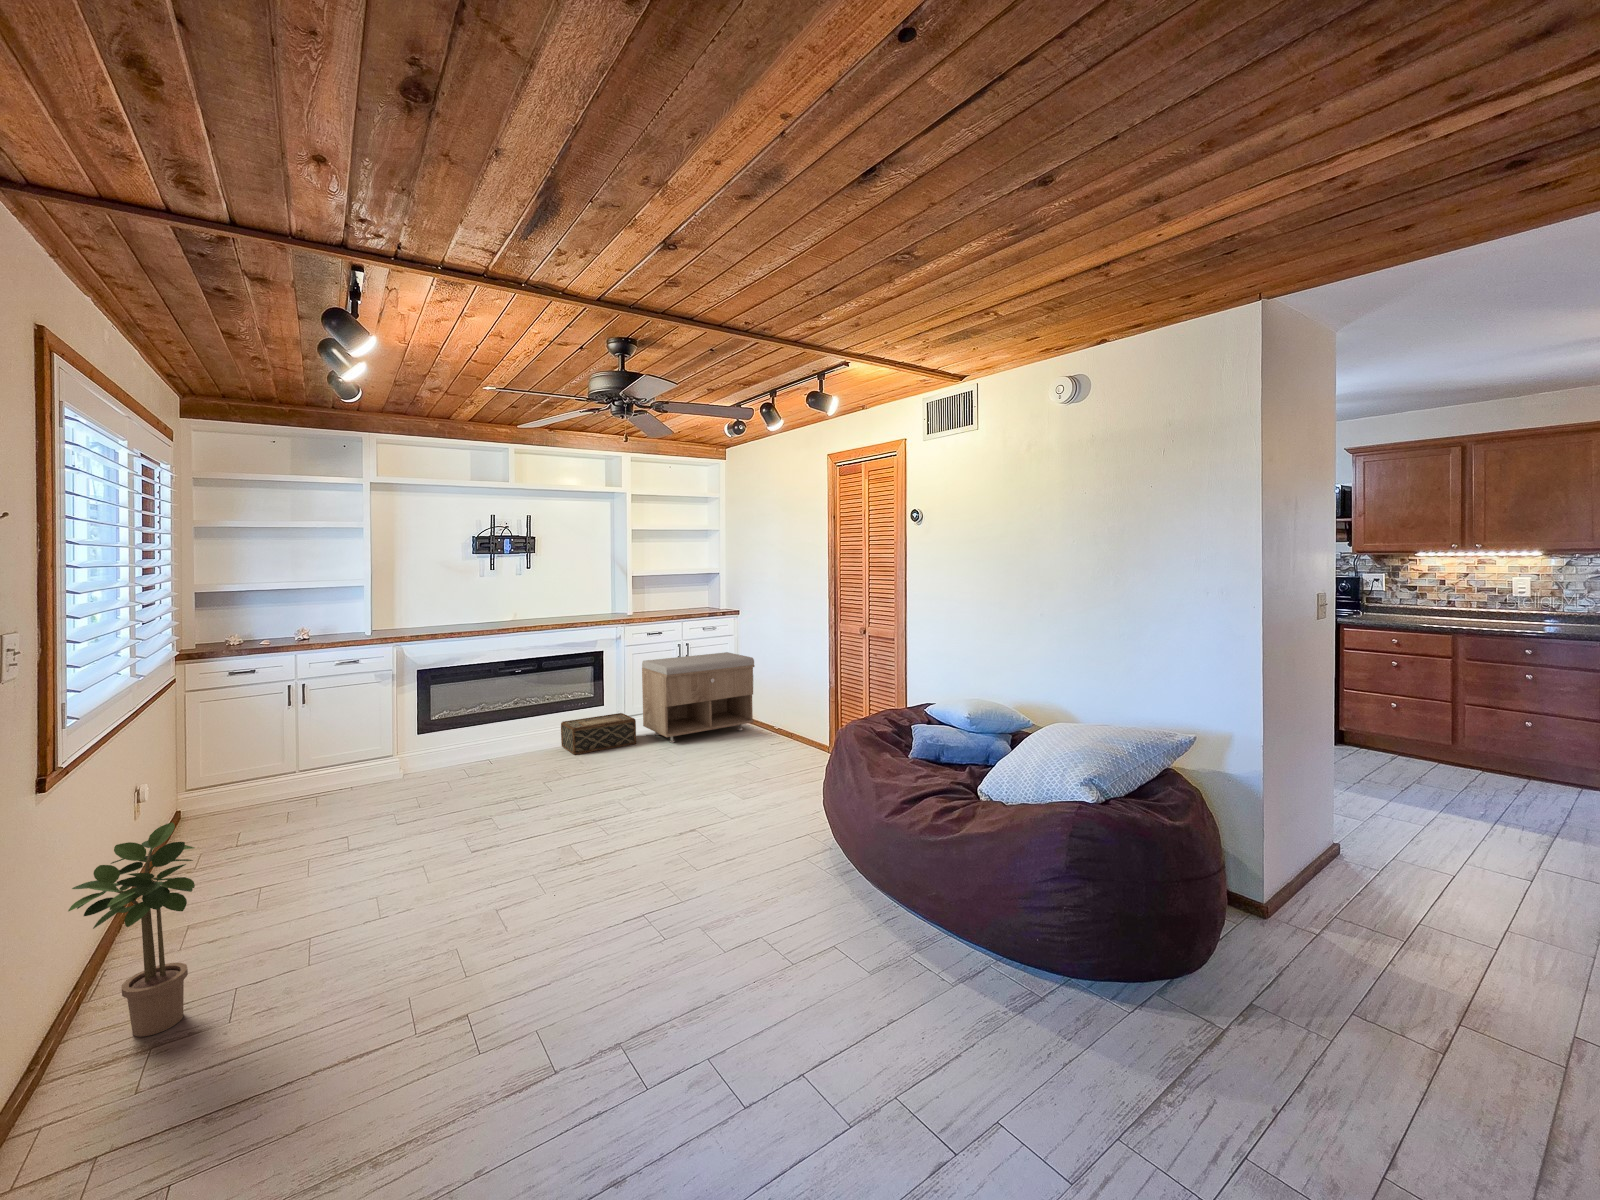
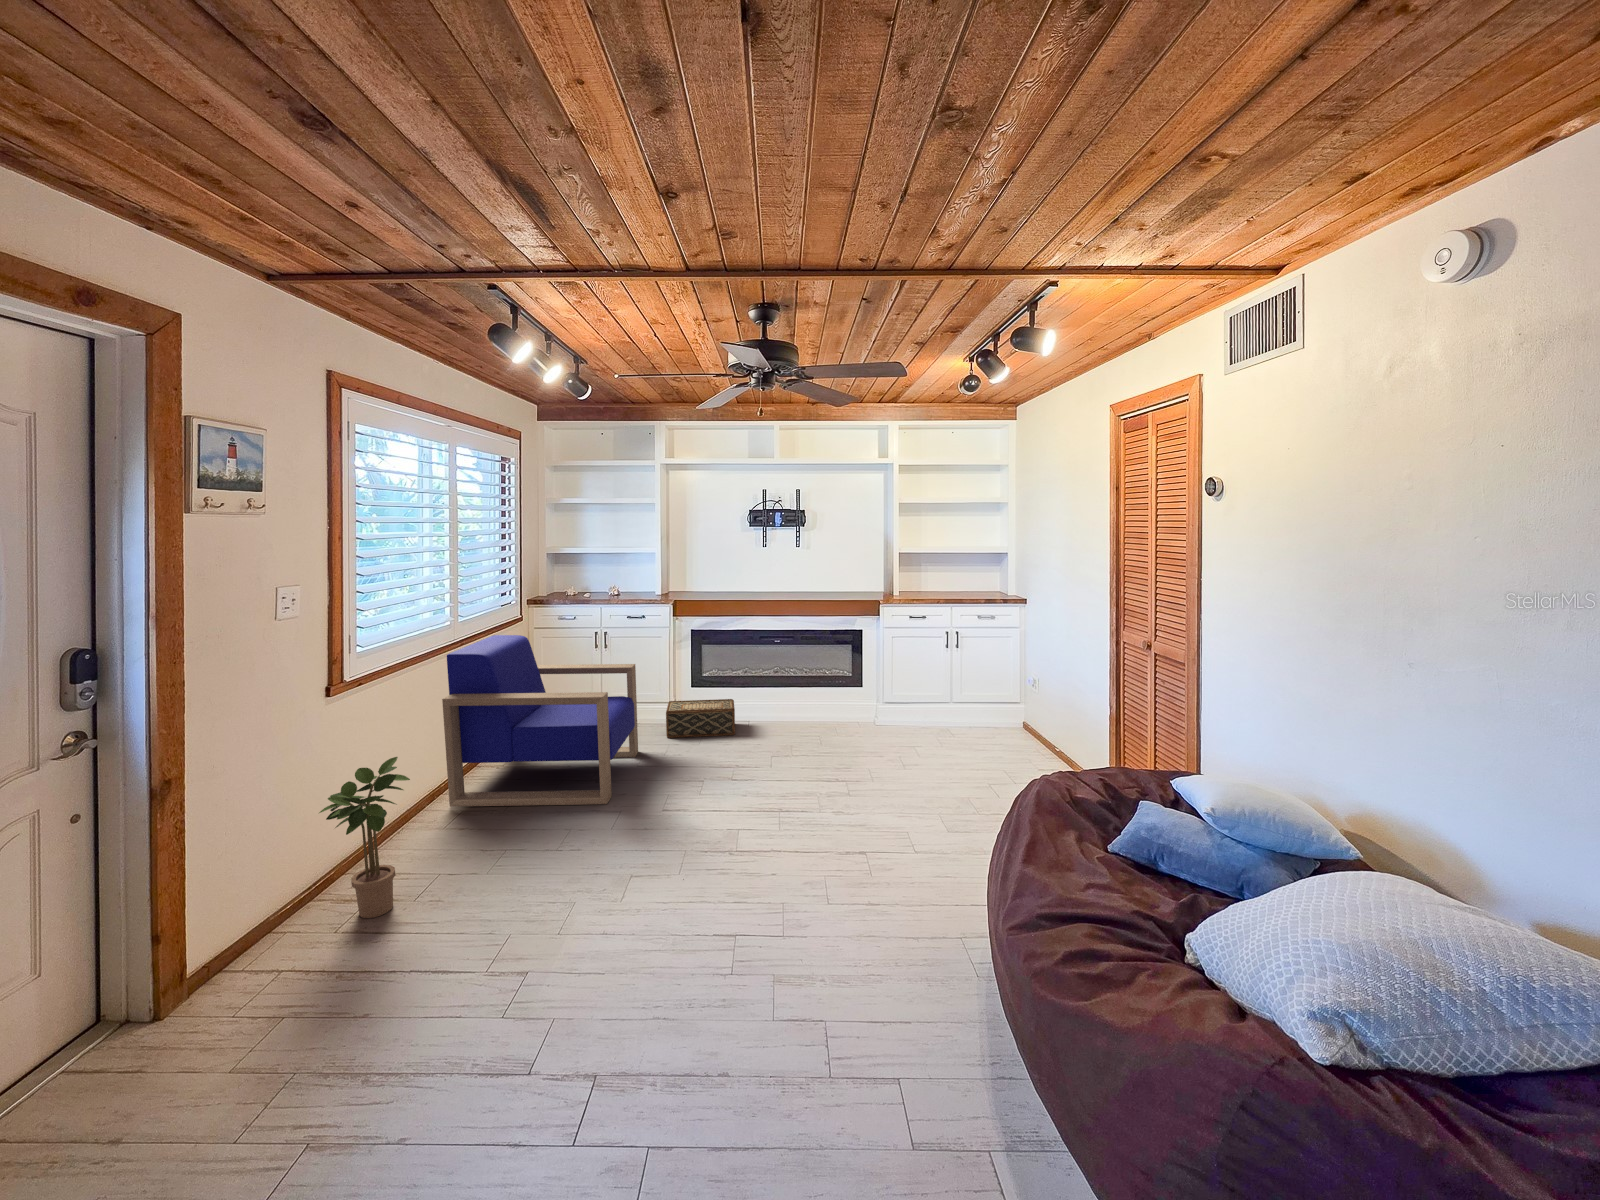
storage bench: present [642,652,755,743] -> none [899,642,1024,736]
armchair: none [138,683,389,909] -> present [442,635,638,807]
woven basket: present [561,713,636,755] -> present [666,699,735,738]

